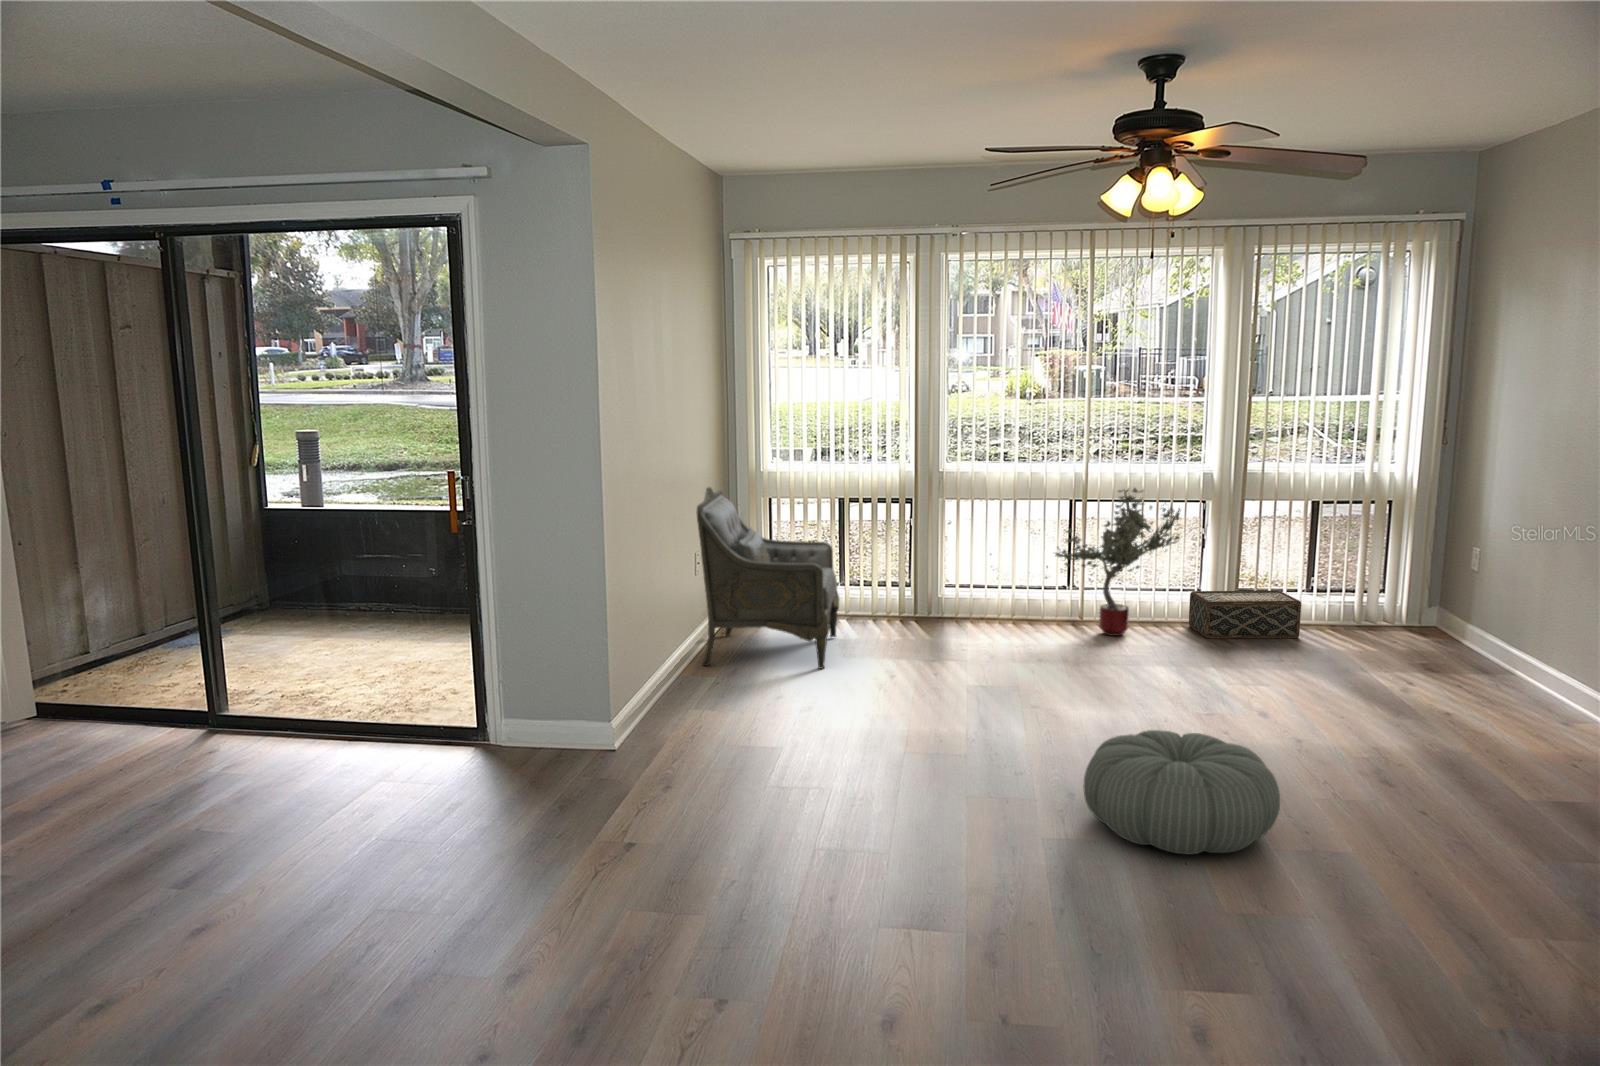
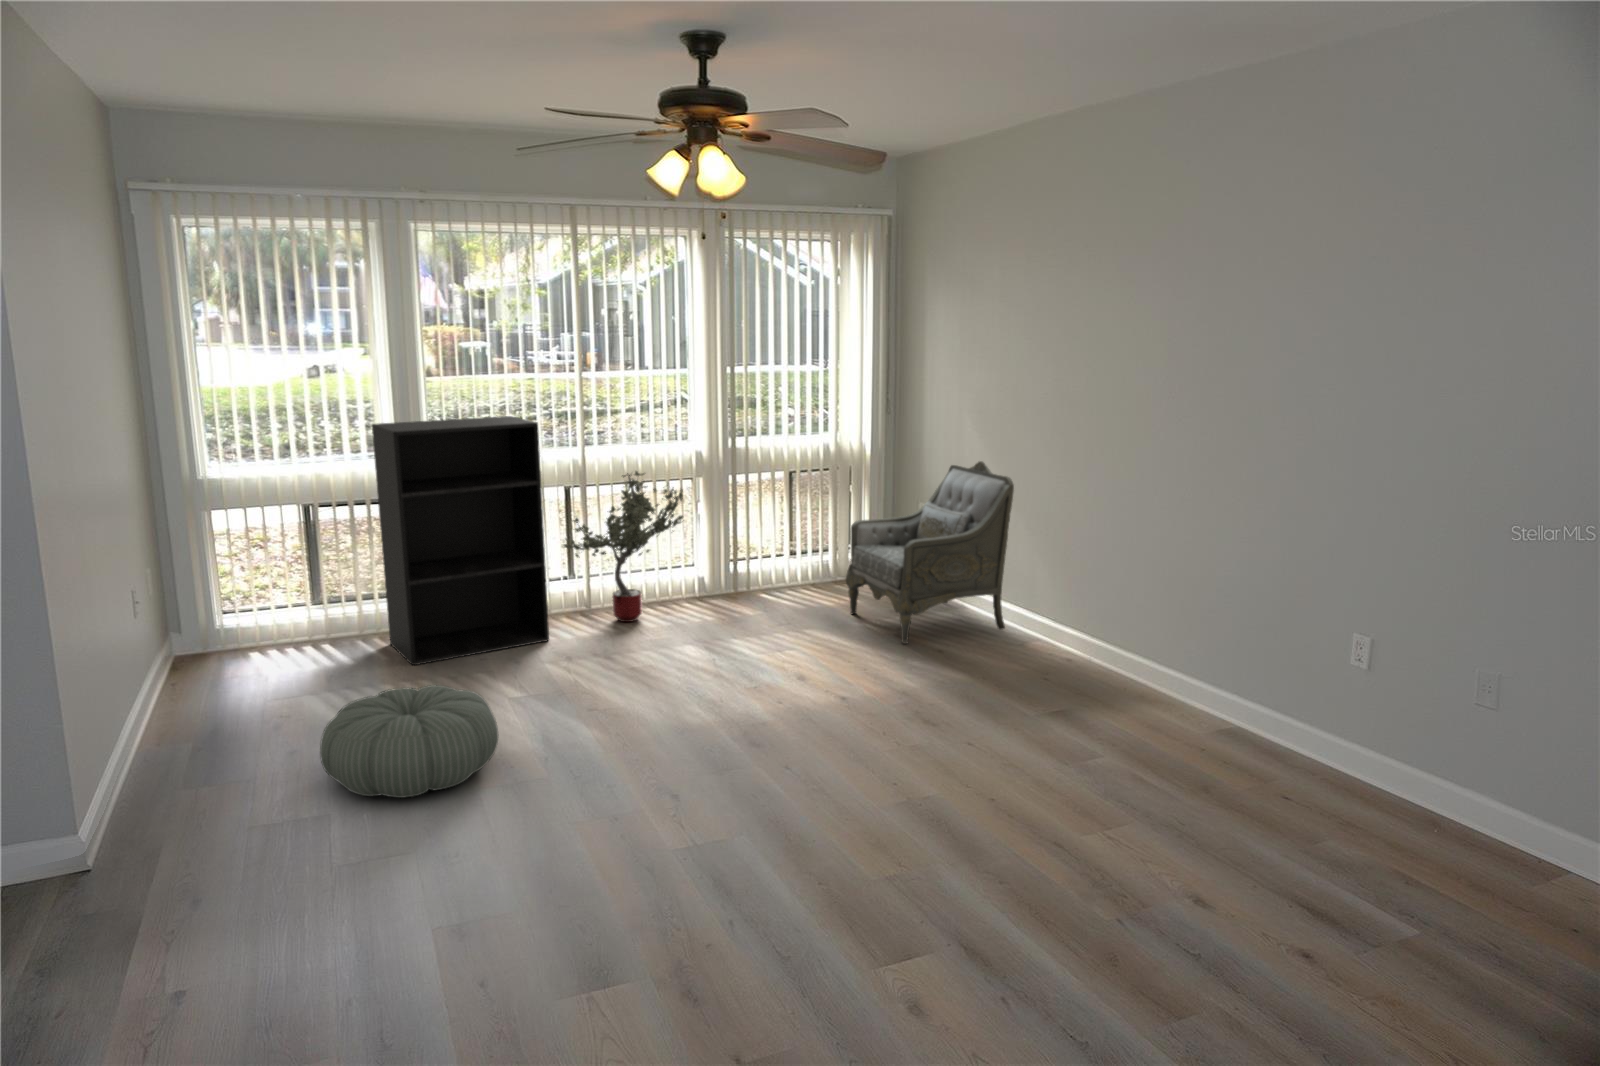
bookshelf: none [893,429,1035,645] -> present [372,416,549,665]
armchair: present [697,487,839,669] -> present [846,461,1014,644]
woven basket: present [1189,591,1301,638] -> none [693,557,792,612]
pouf: present [1083,730,1280,854] -> present [320,685,499,798]

